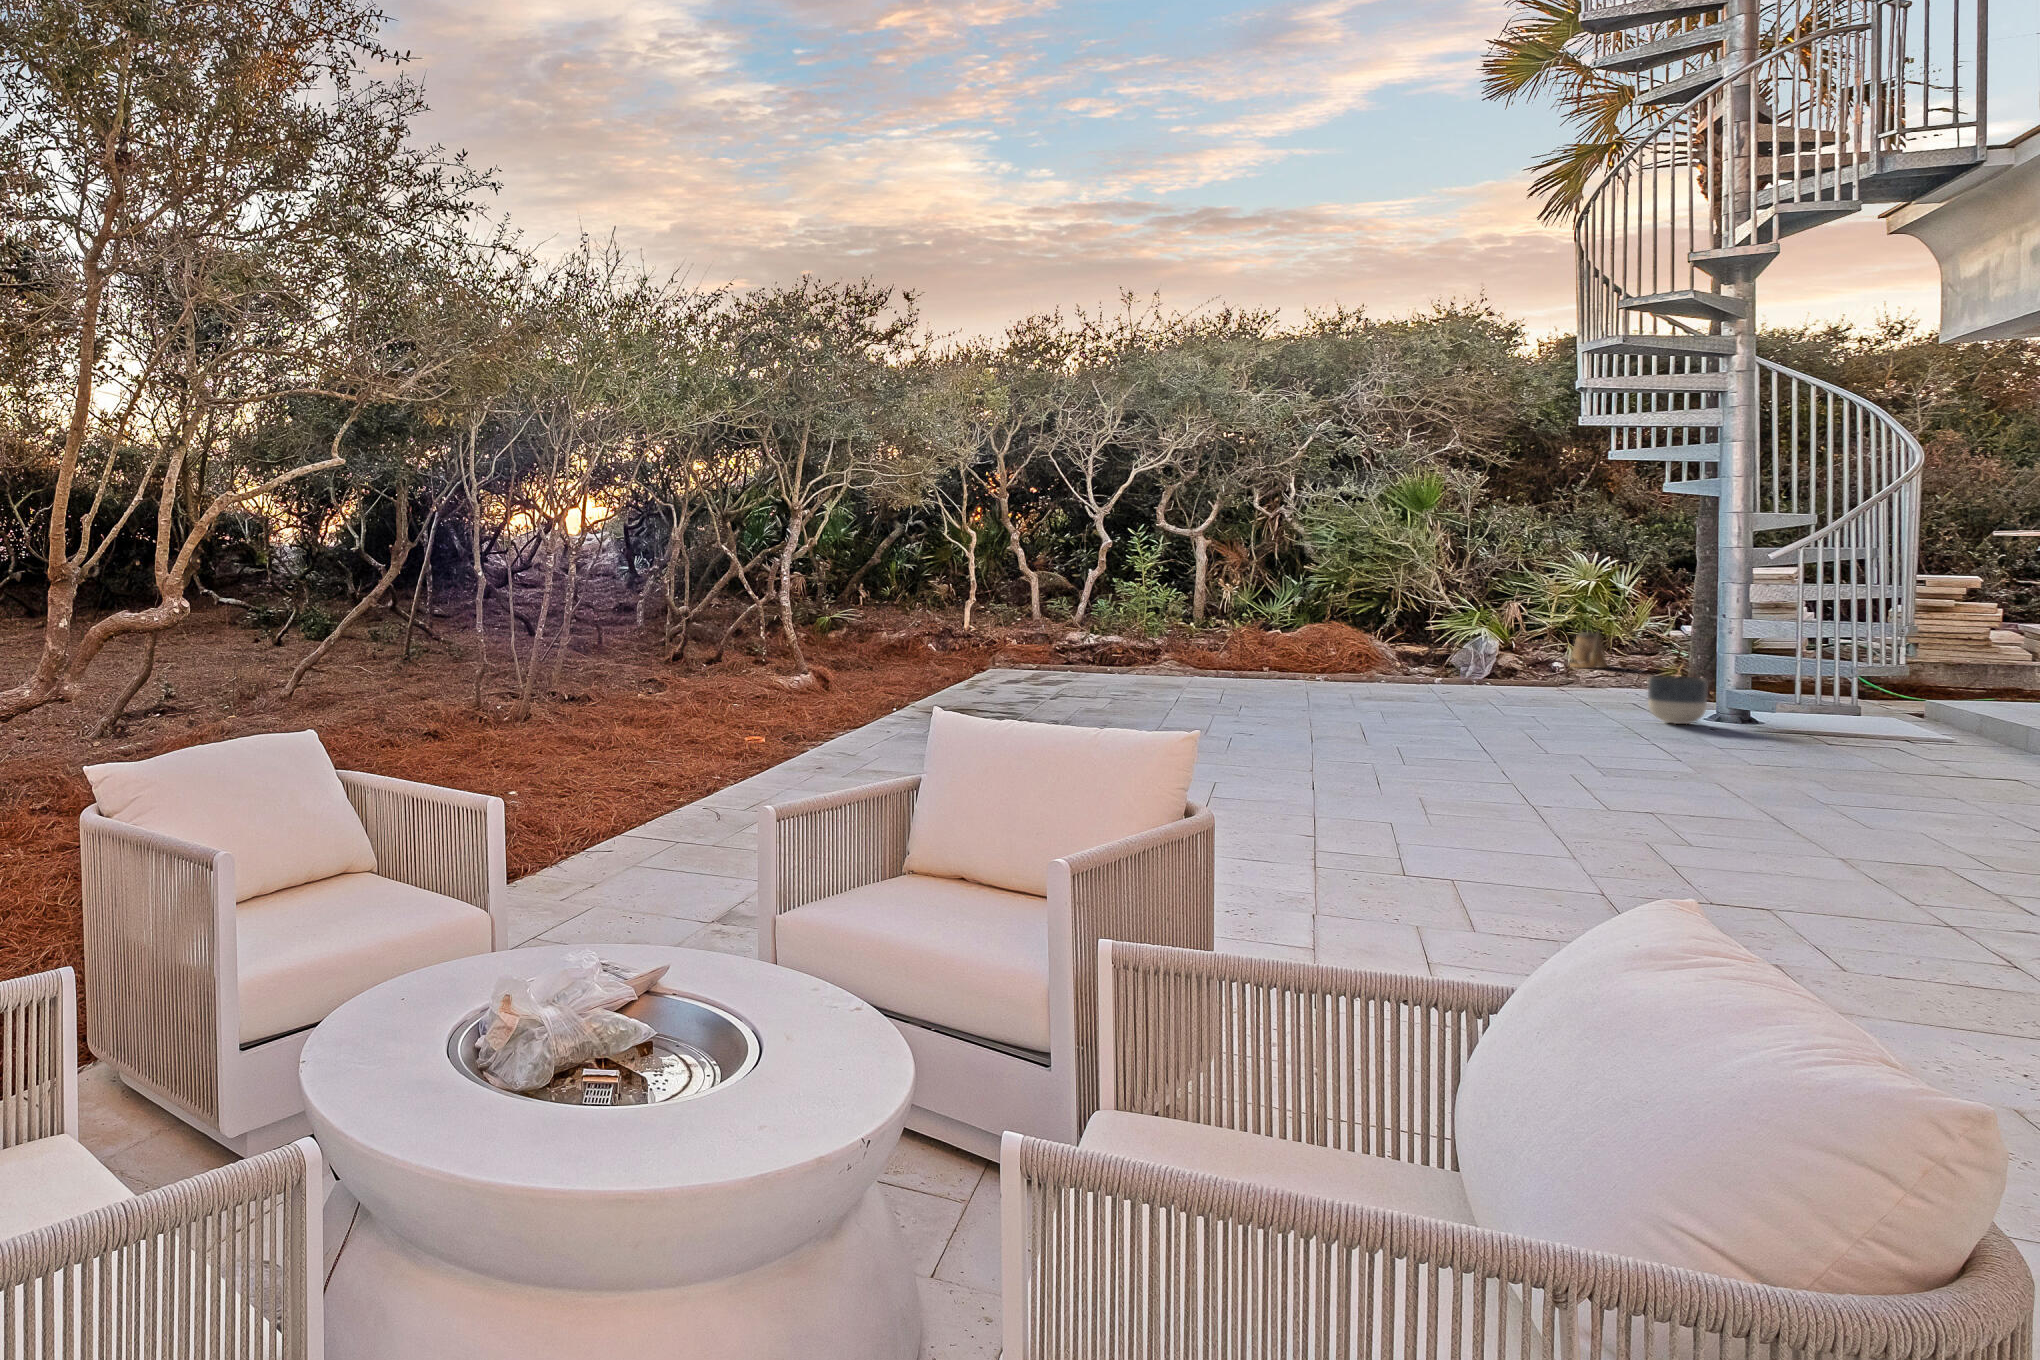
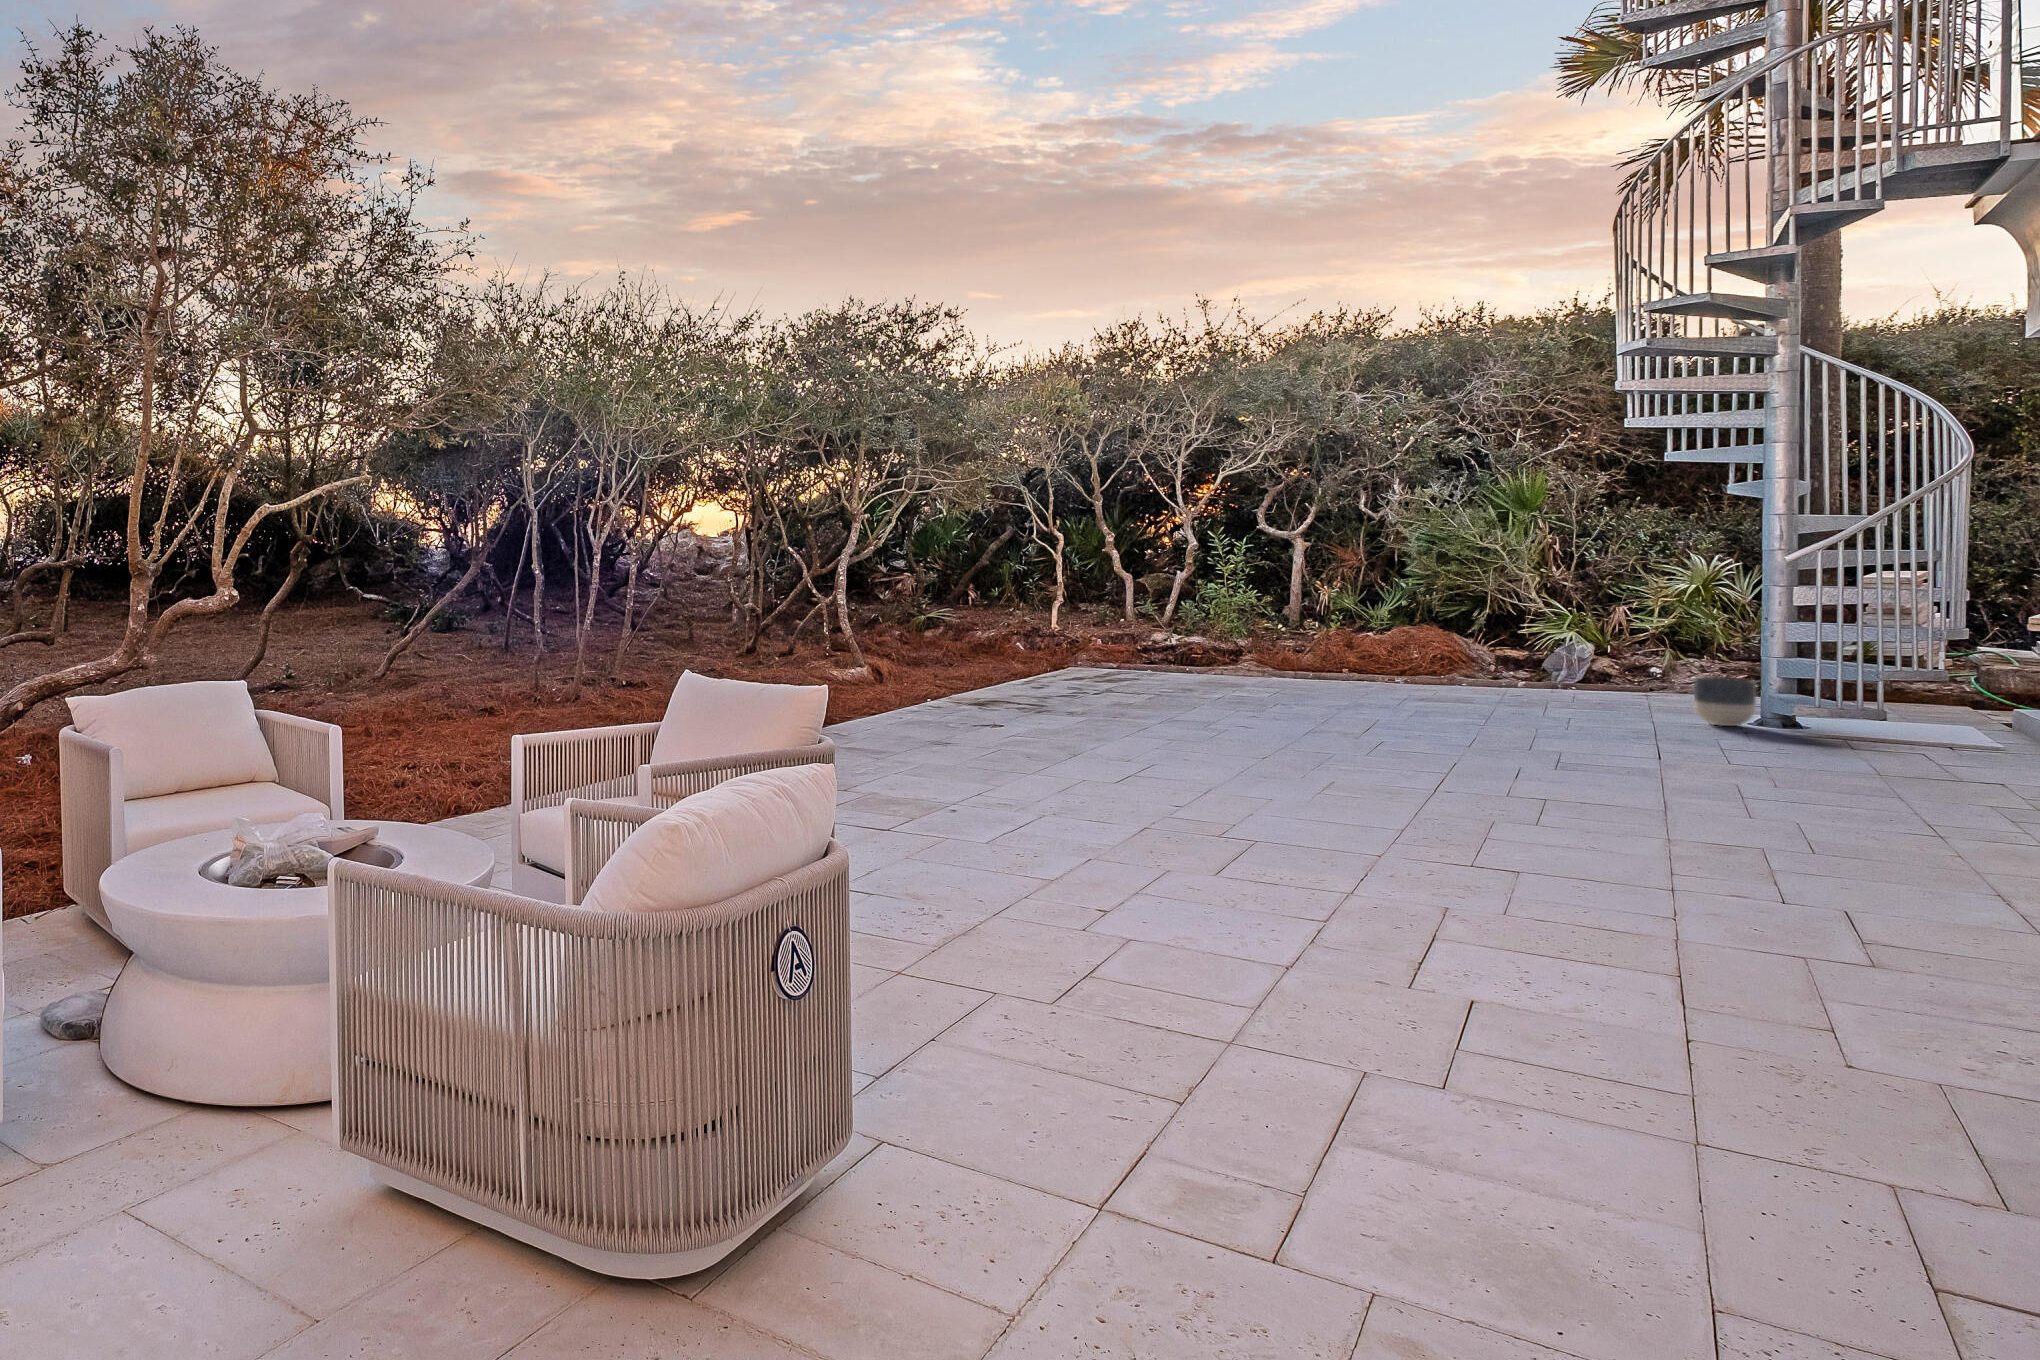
watering can: present [1570,632,1607,668] -> none [1671,635,1714,674]

